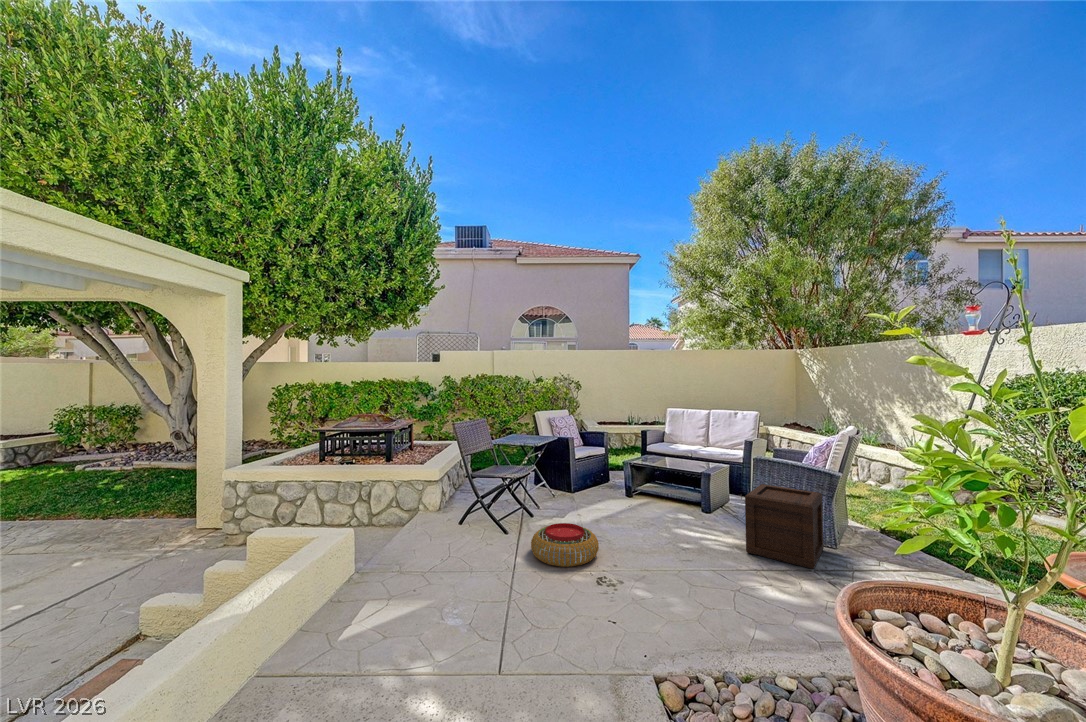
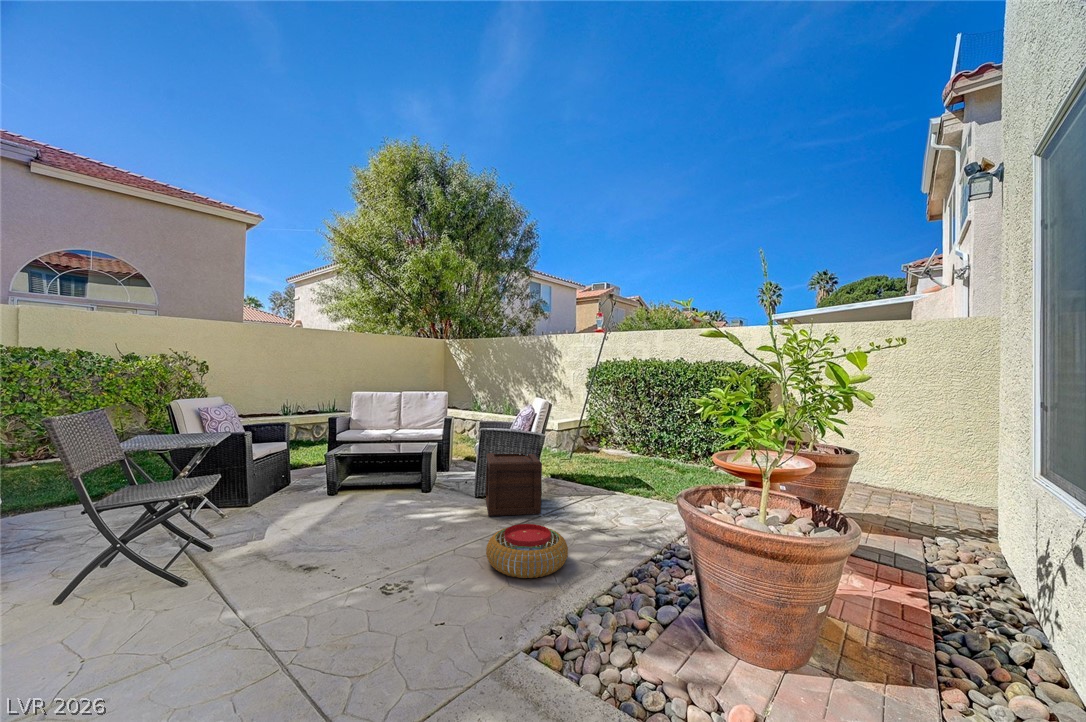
pouf: present [531,523,599,567] -> present [486,524,568,578]

